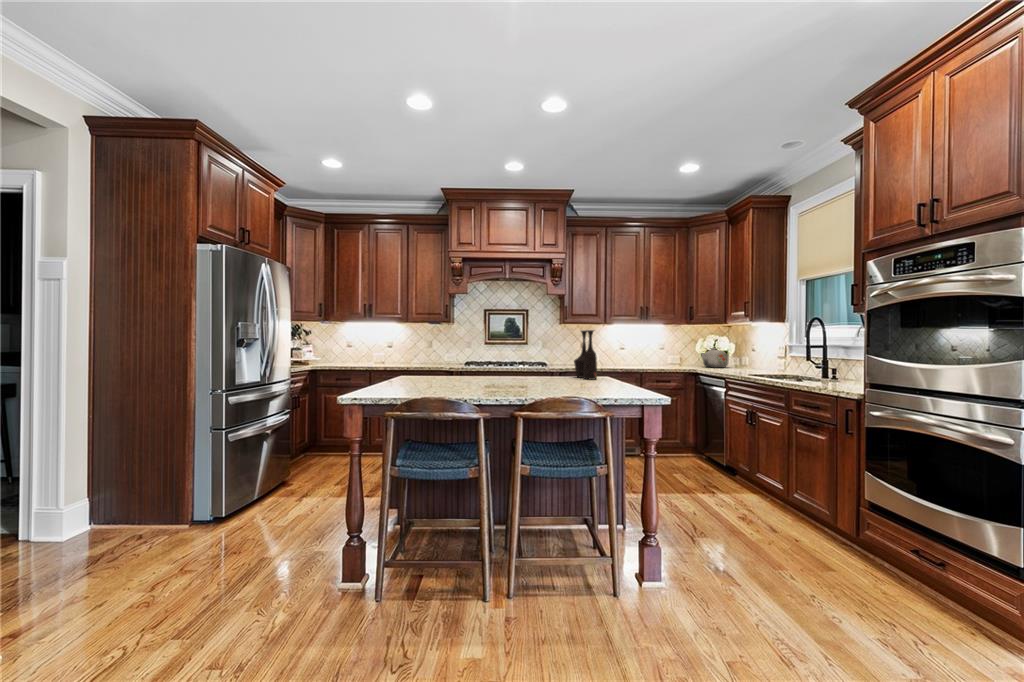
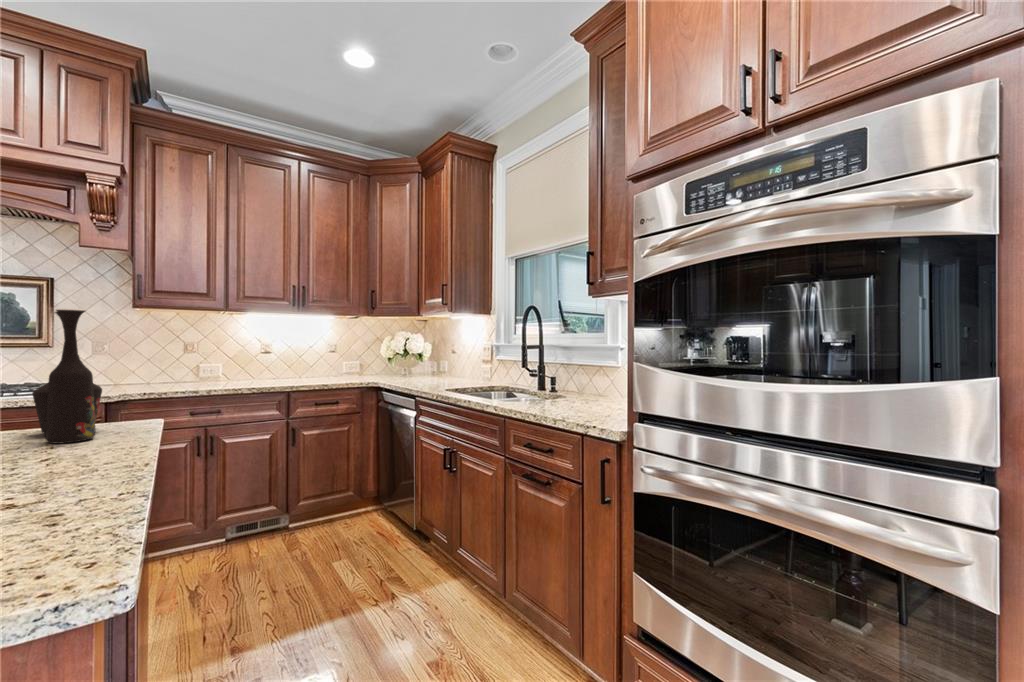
kettle: present [702,348,729,368] -> none [383,345,423,378]

